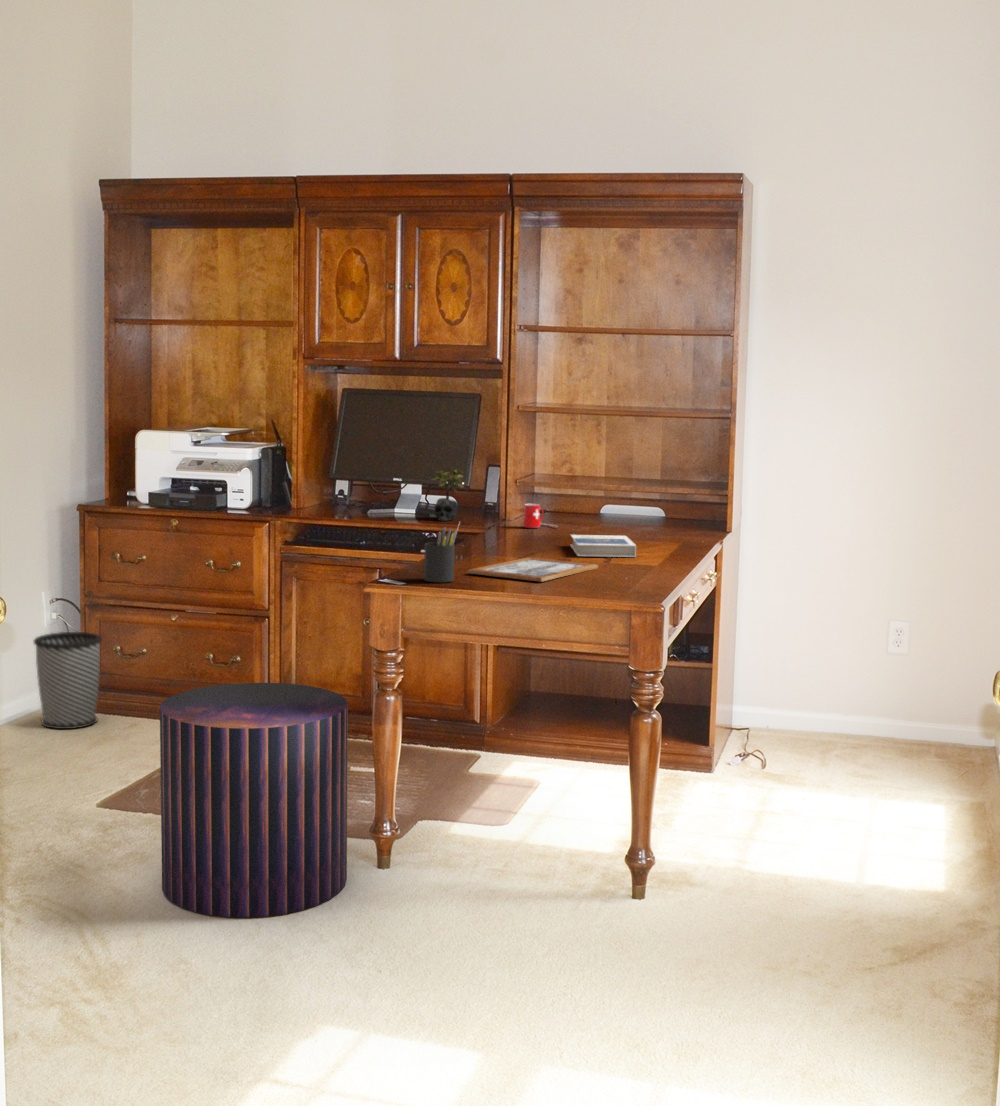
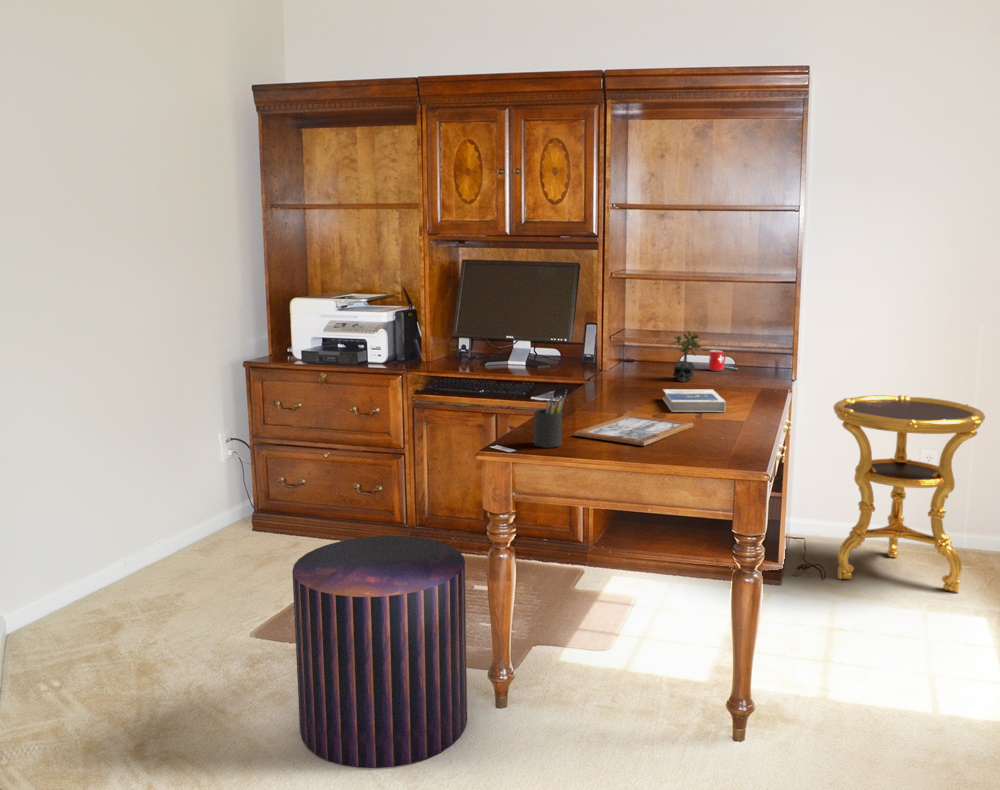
succulent plant: present [431,467,463,521] -> present [670,331,701,382]
mug: present [523,504,544,528] -> present [708,350,737,371]
side table: none [766,554,928,772] -> present [834,395,985,592]
wastebasket: present [34,632,102,729] -> none [213,465,269,547]

